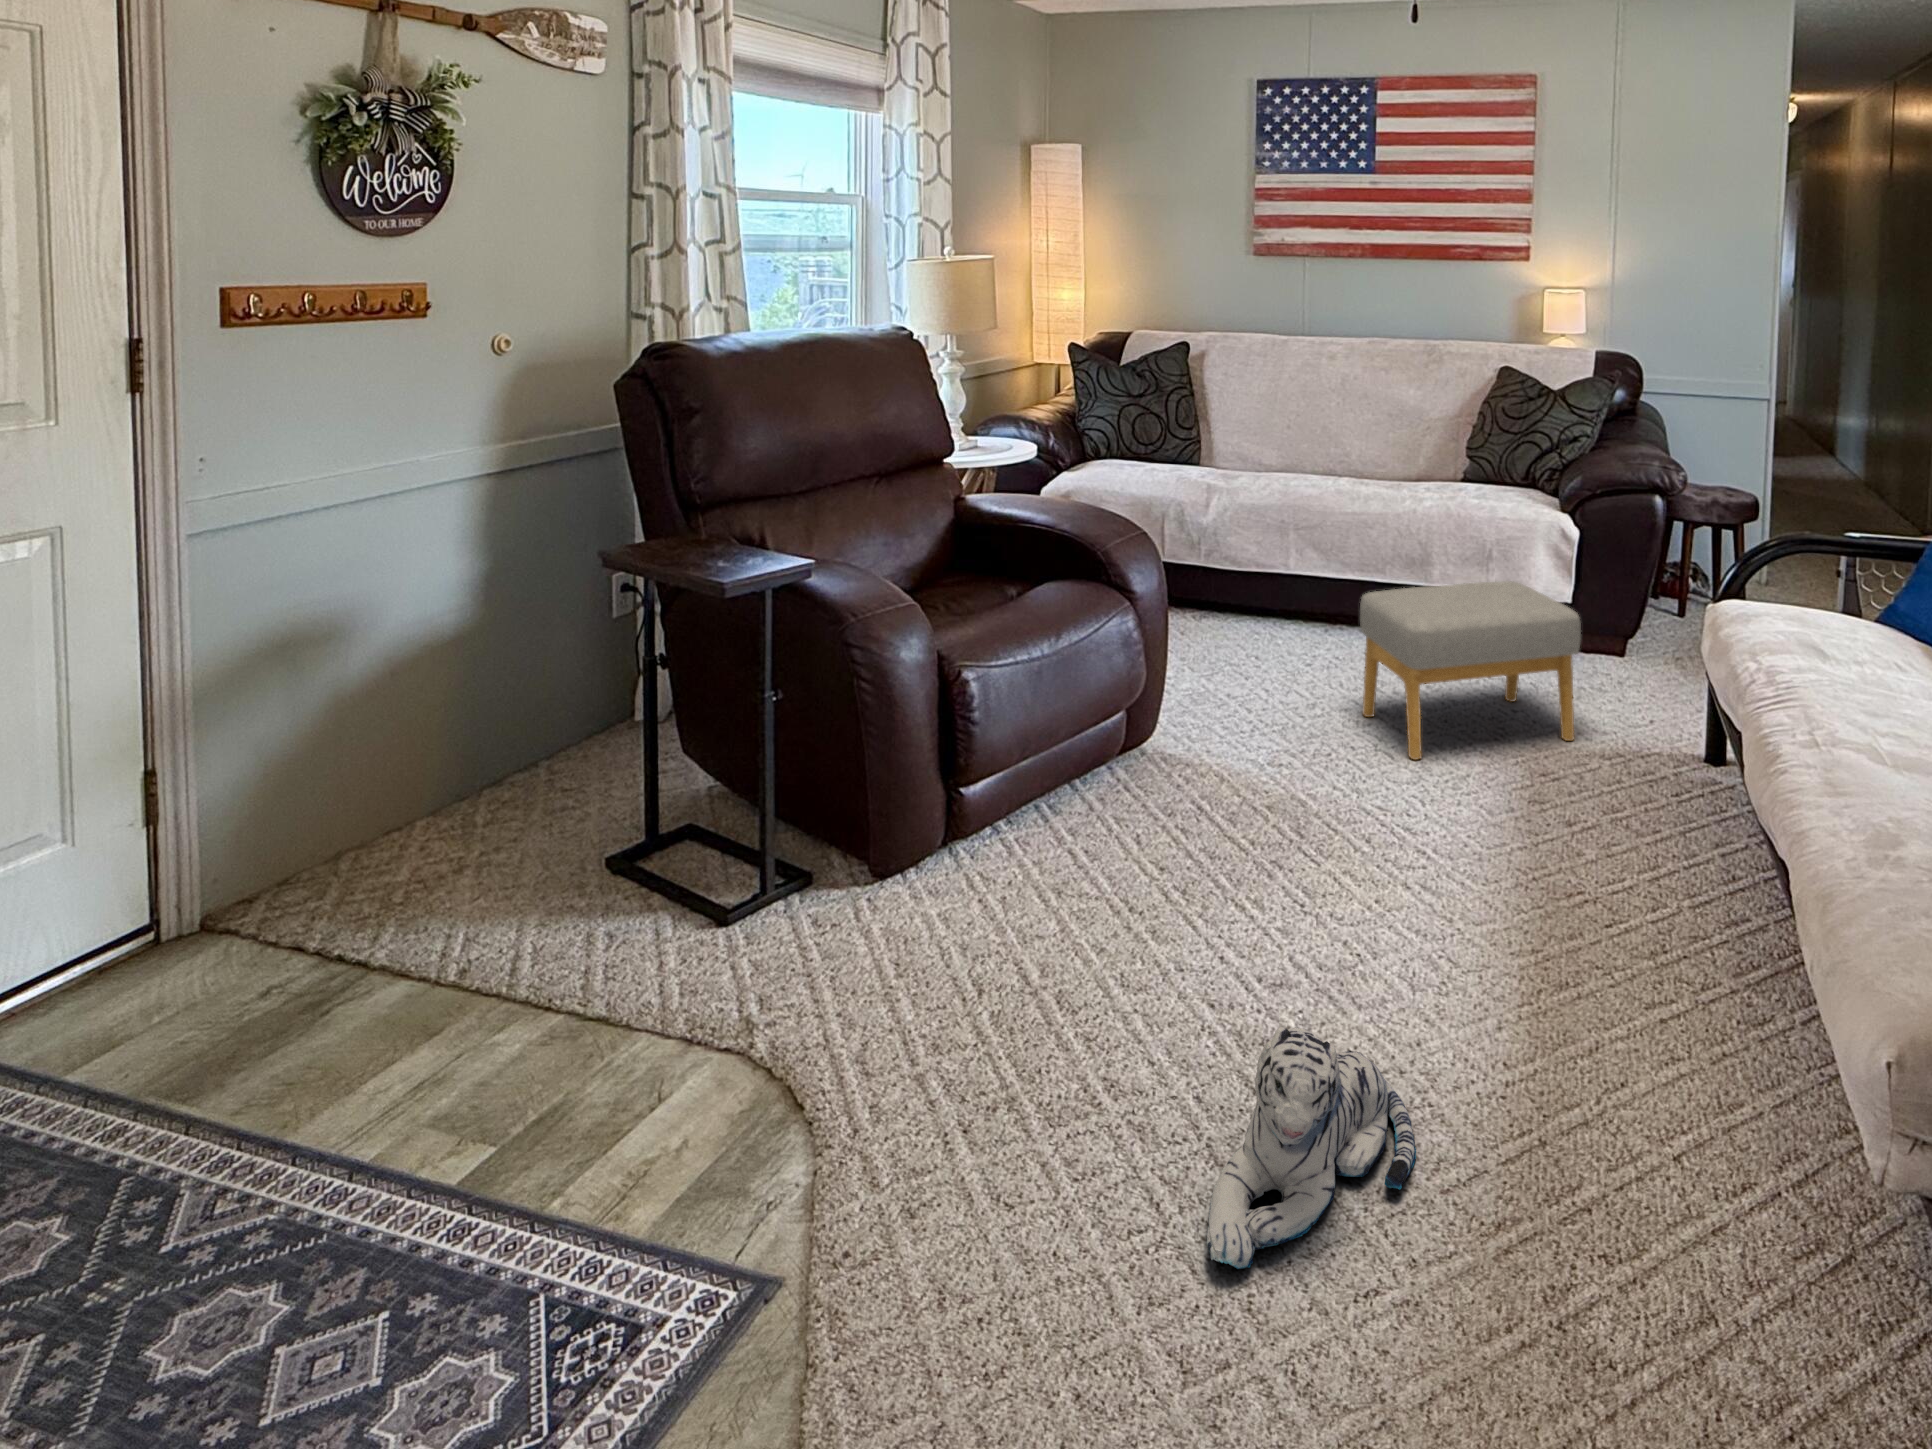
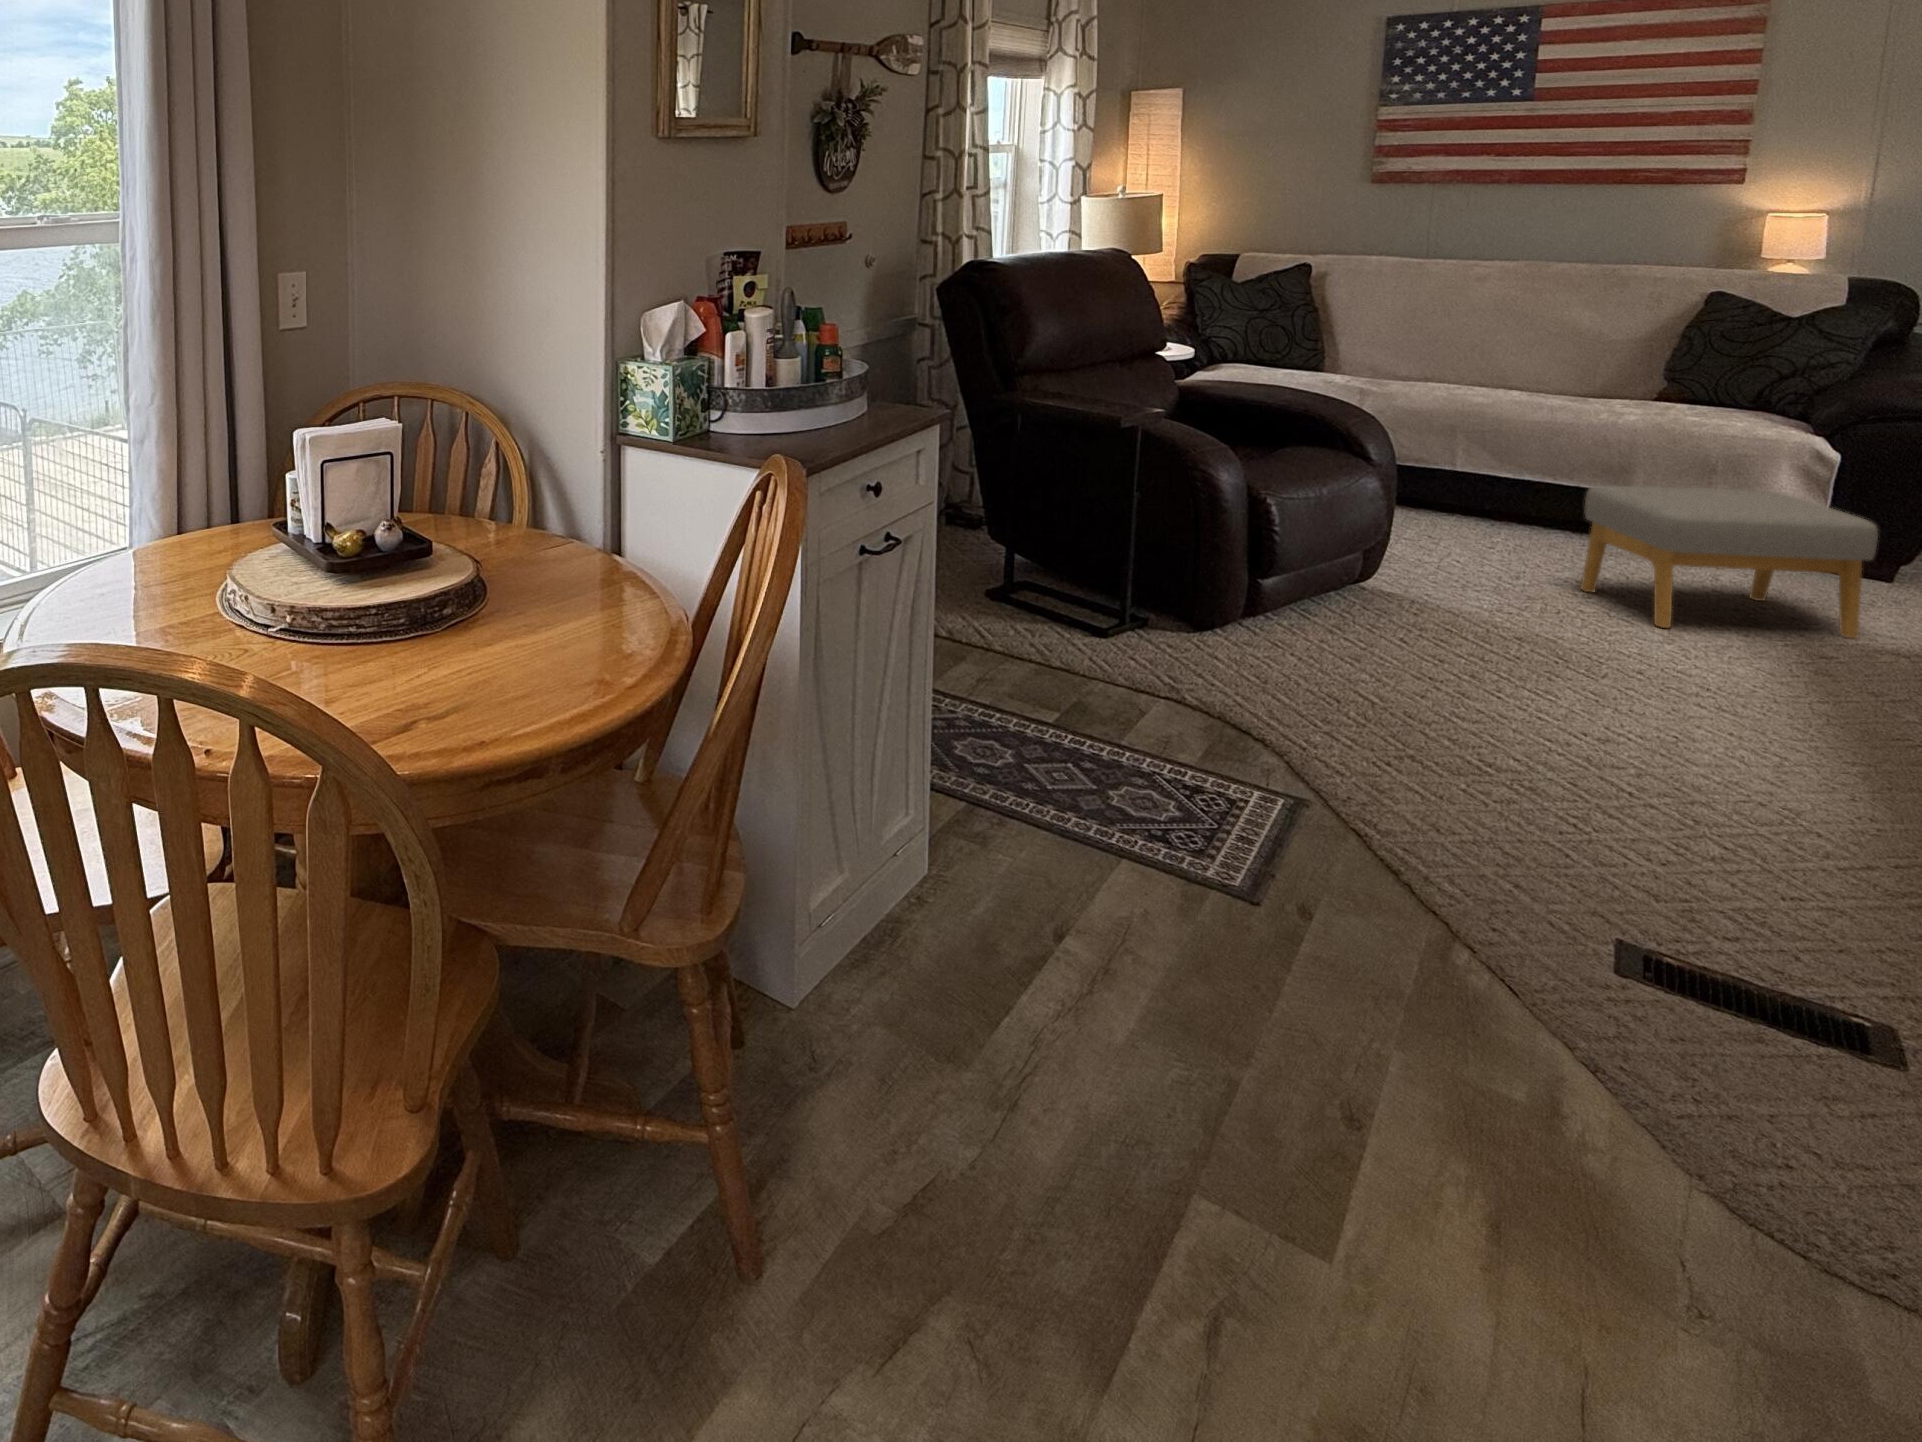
plush toy: present [1207,1027,1416,1269] -> none [1628,735,1810,868]

